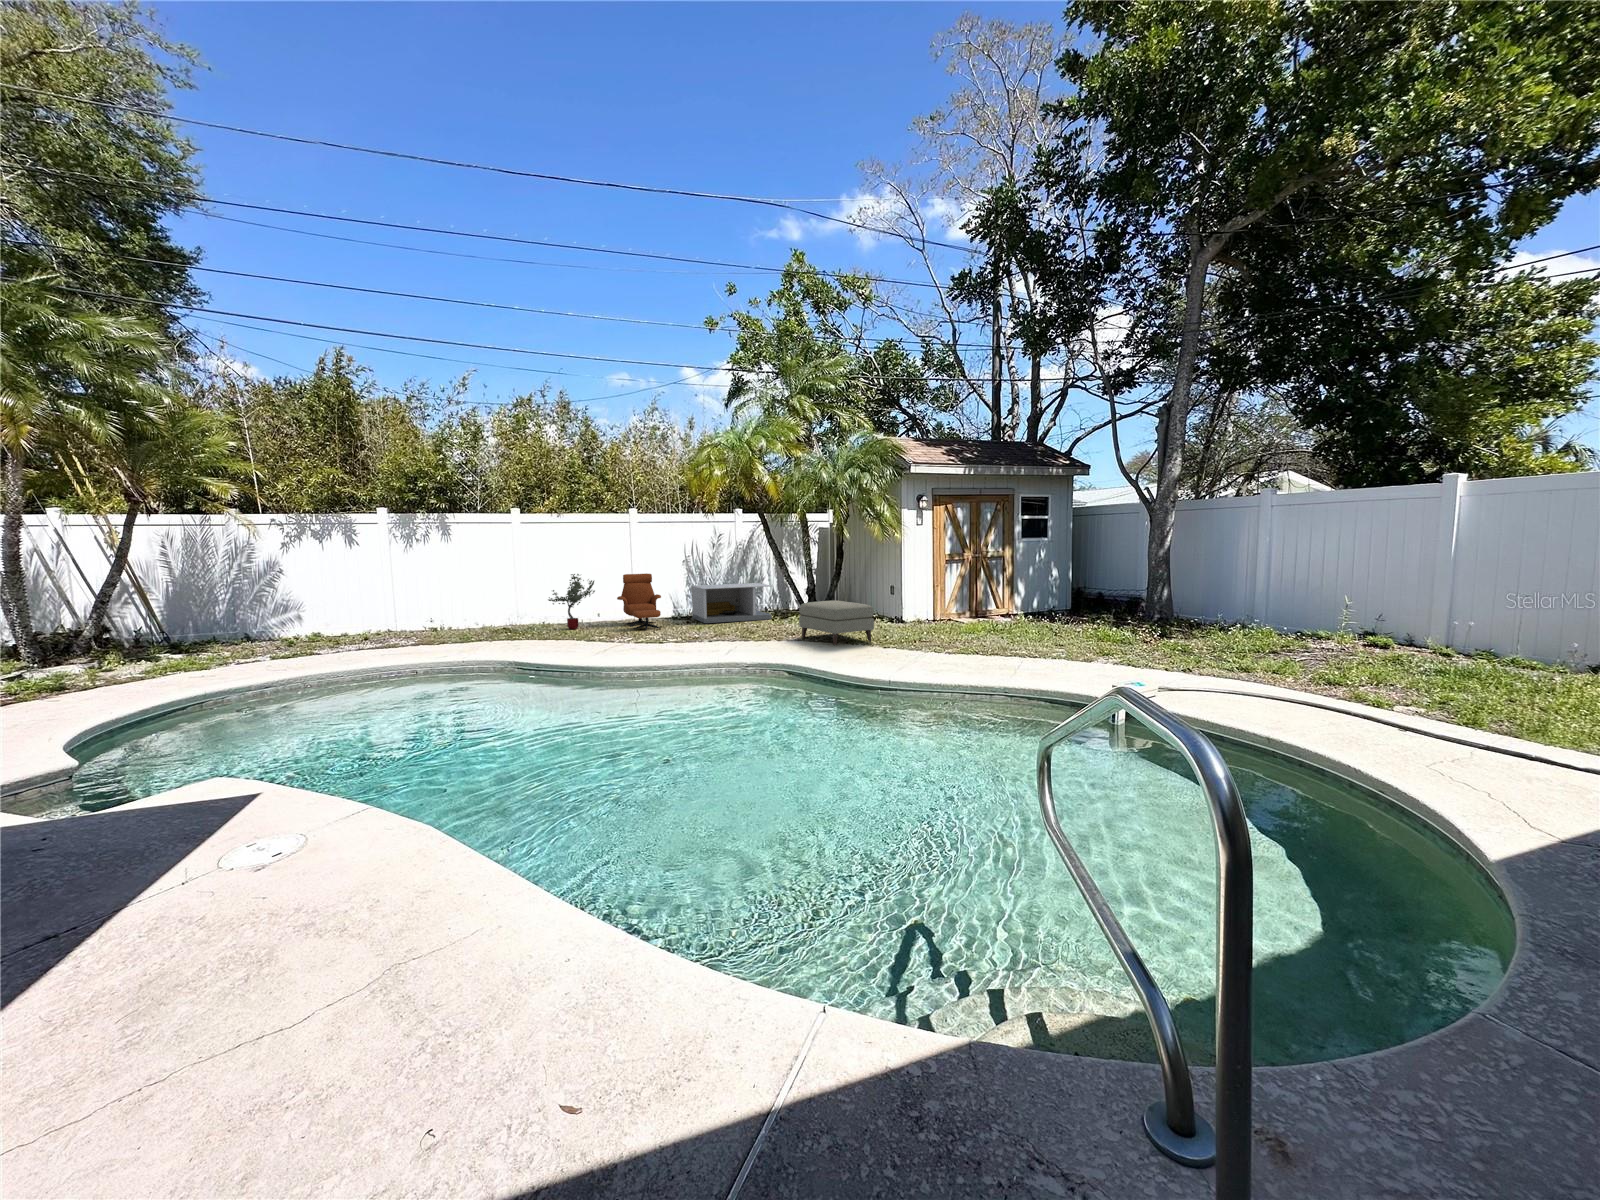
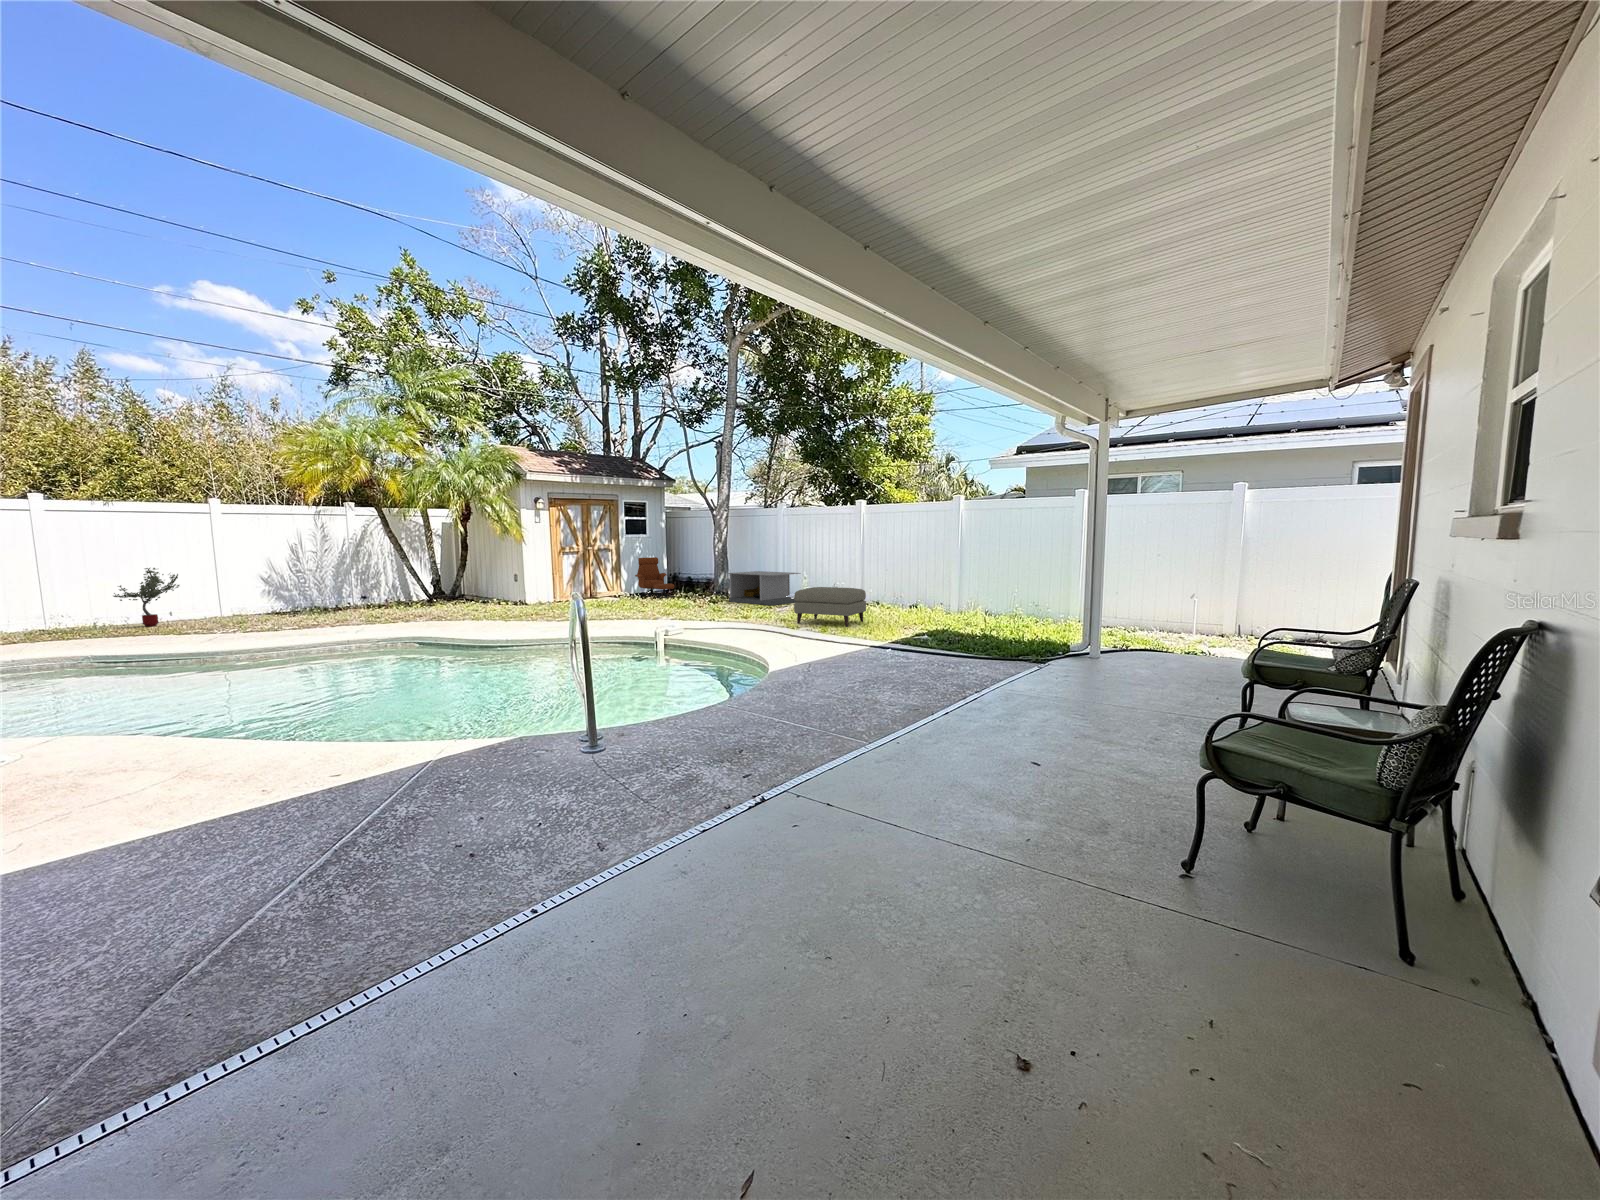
lounge chair: present [617,573,661,630] -> present [635,557,675,598]
coffee table: present [691,583,772,623] -> present [728,571,800,605]
ottoman: present [799,601,874,645] -> present [794,587,866,627]

